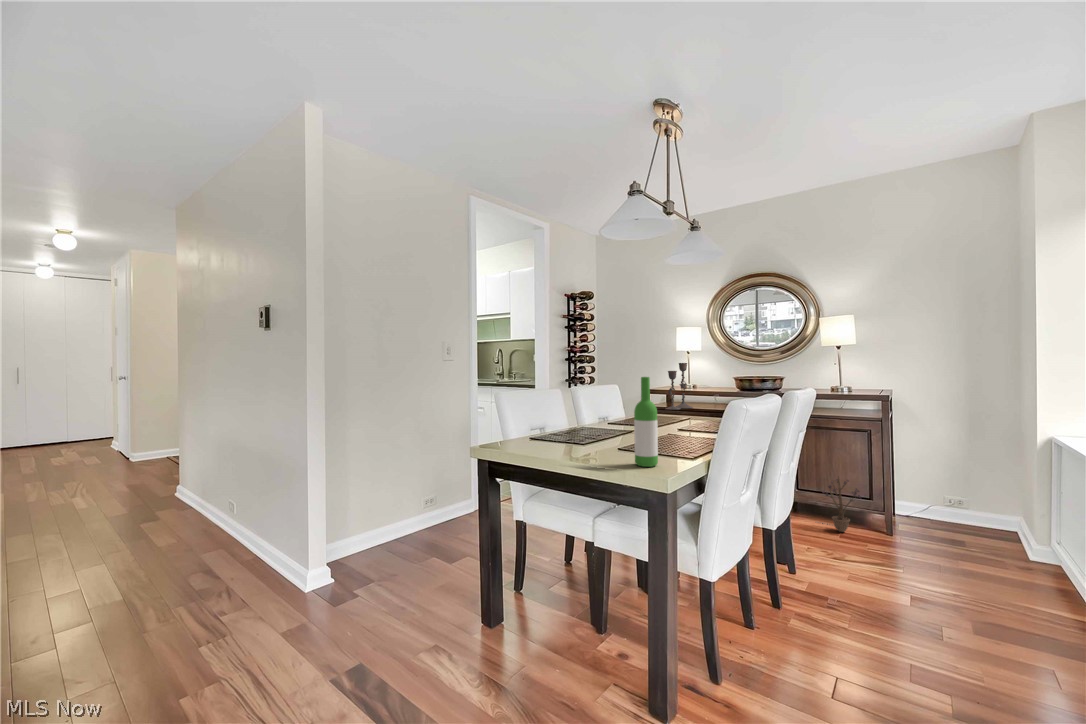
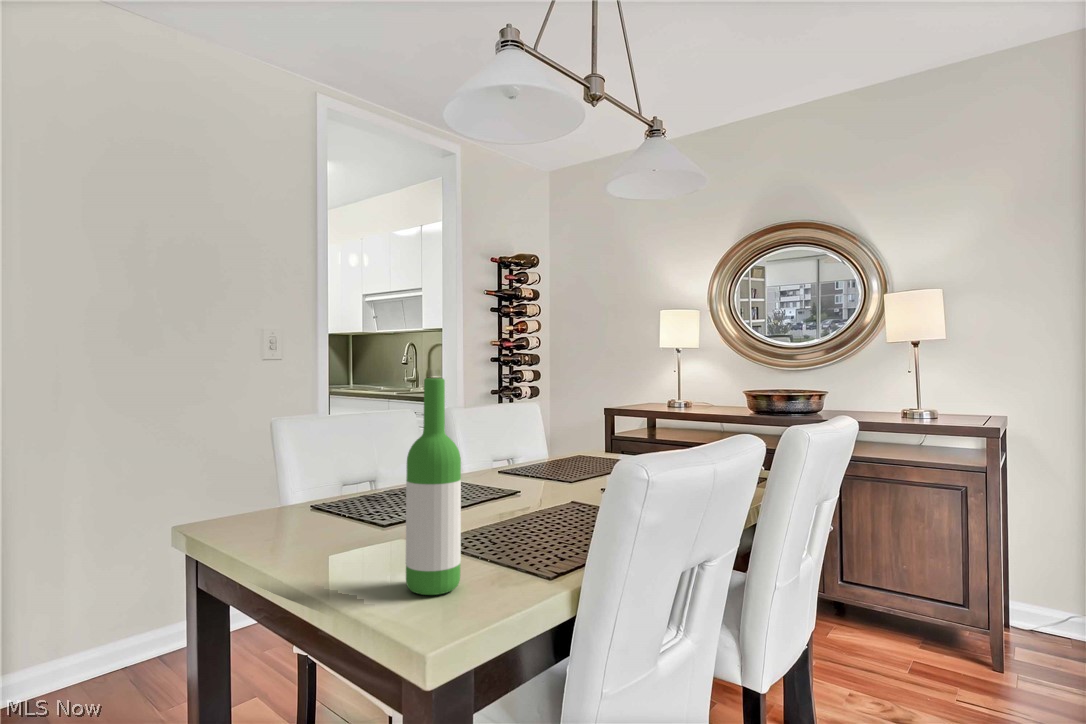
candlestick: present [665,363,693,410] -> none [632,367,679,443]
decorative plant: present [817,476,861,532] -> none [871,564,949,663]

